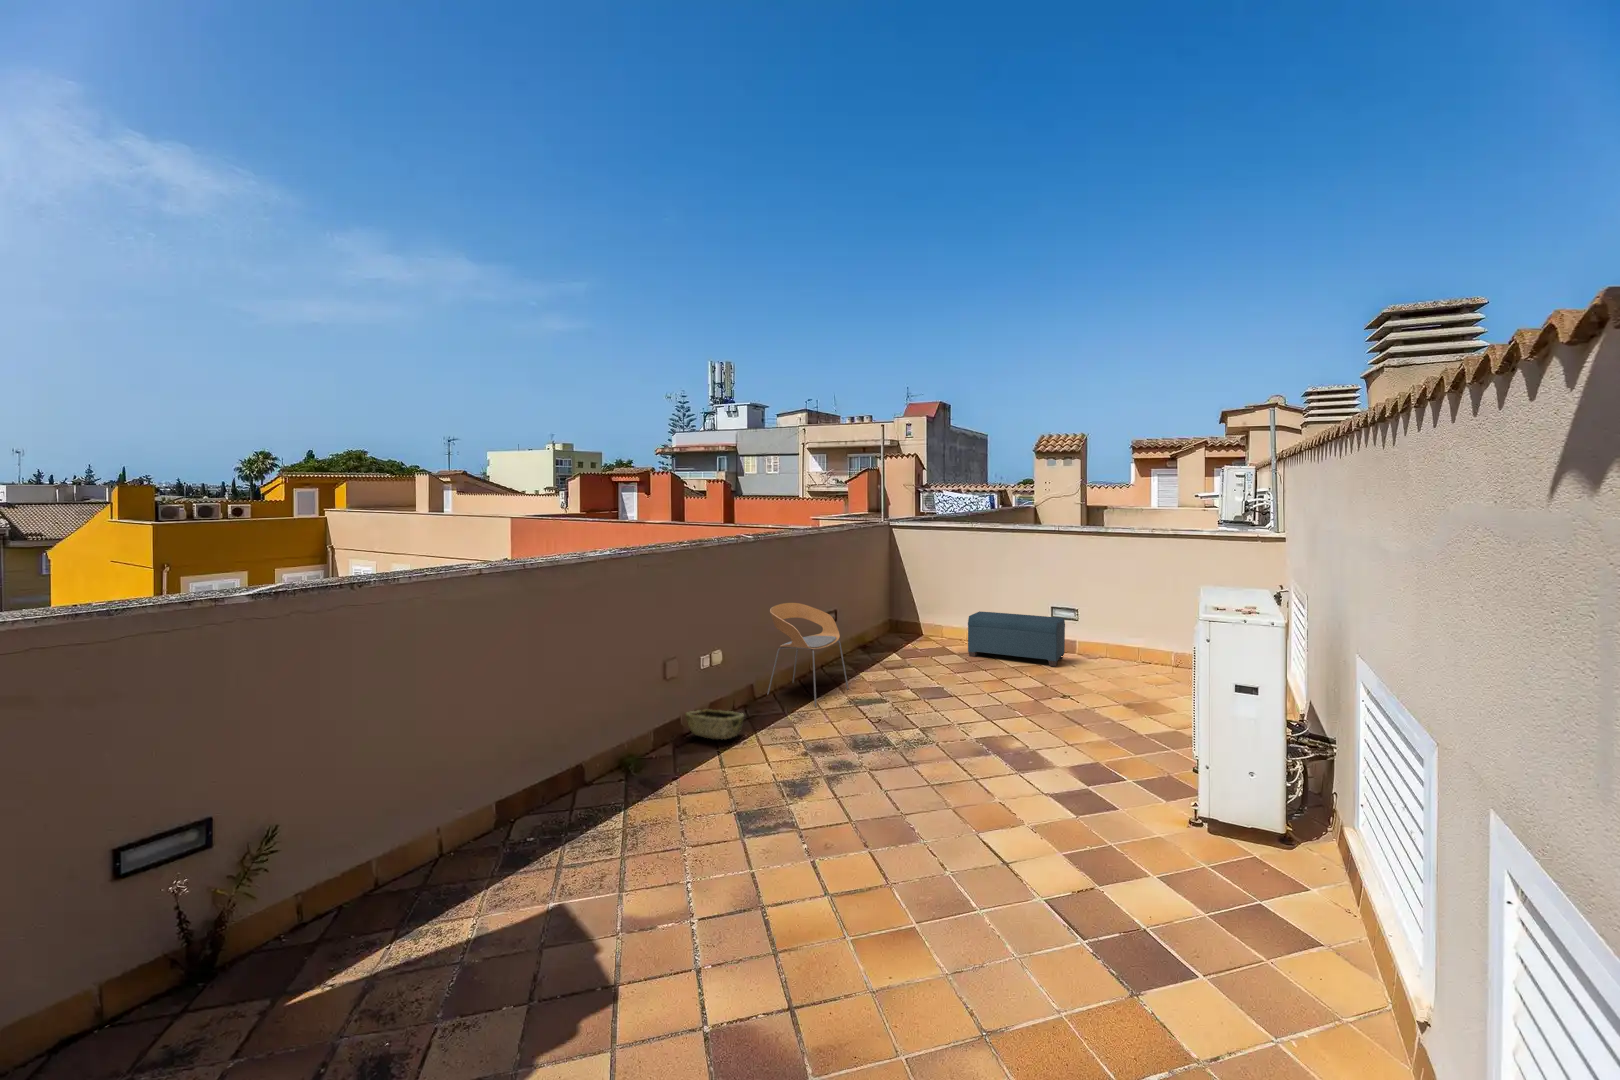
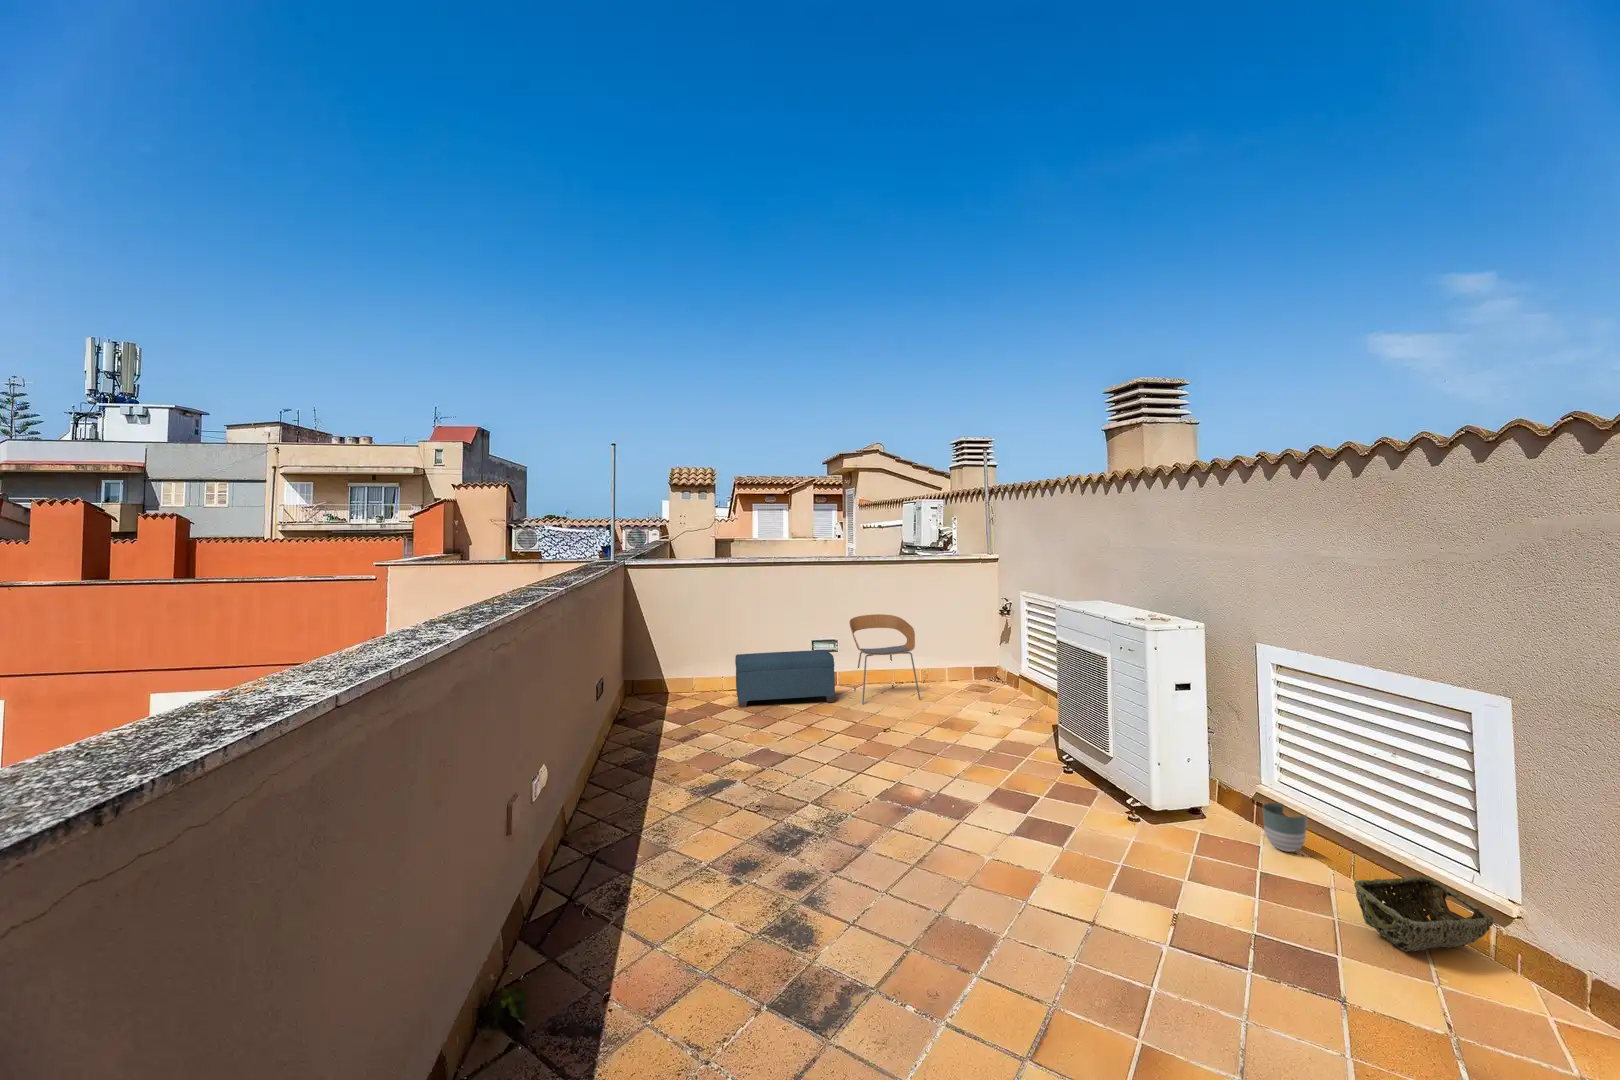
chair: present [767,603,849,706] -> present [849,614,920,704]
woven basket: present [685,709,744,739] -> present [1354,876,1493,952]
planter: none [1290,840,1344,899] -> present [1263,803,1307,852]

